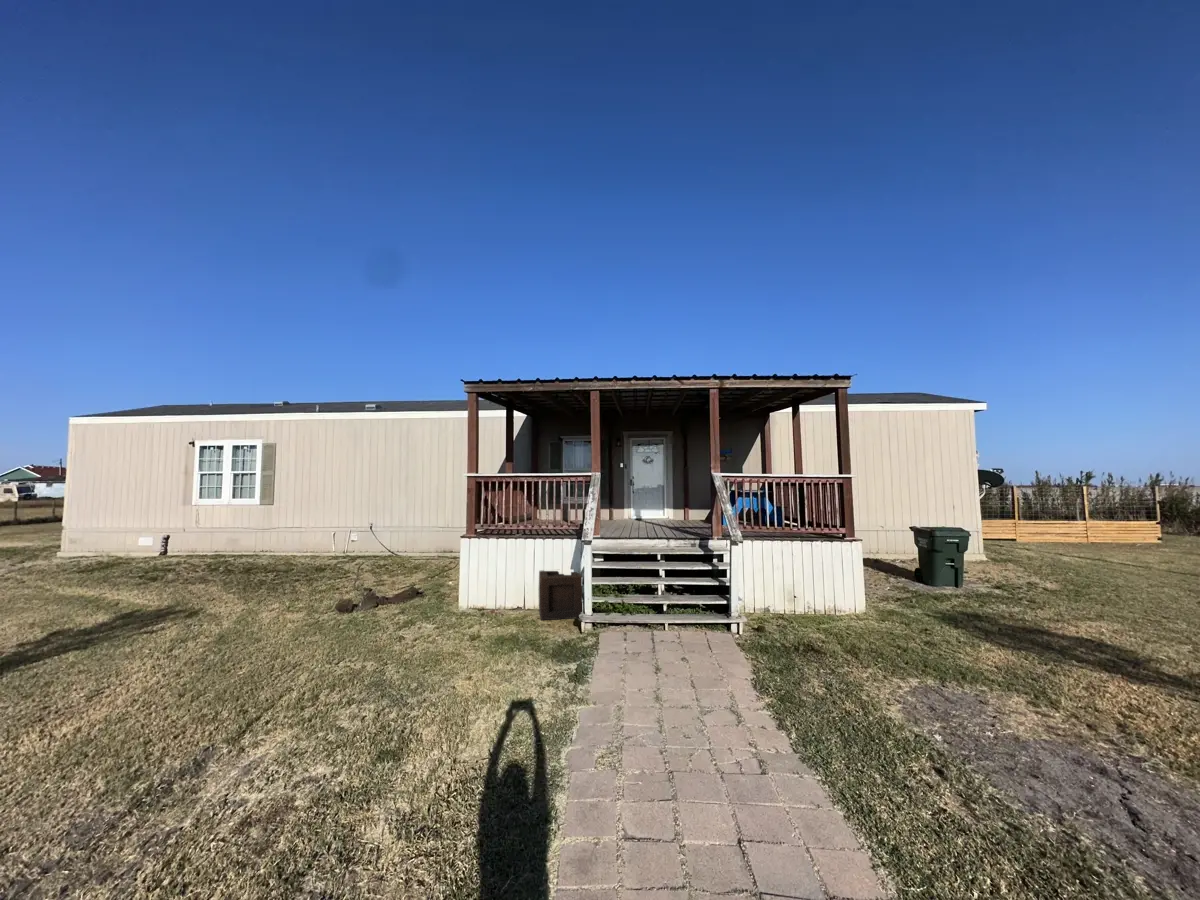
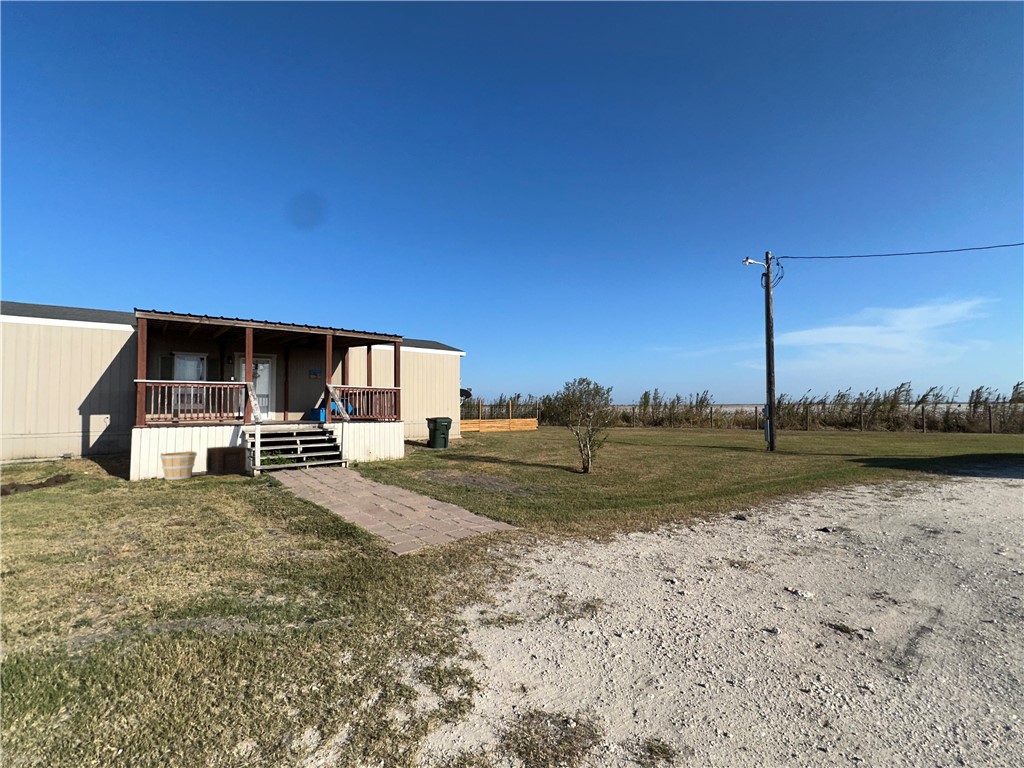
wooden bucket: none [474,575,519,621] -> present [160,451,197,480]

